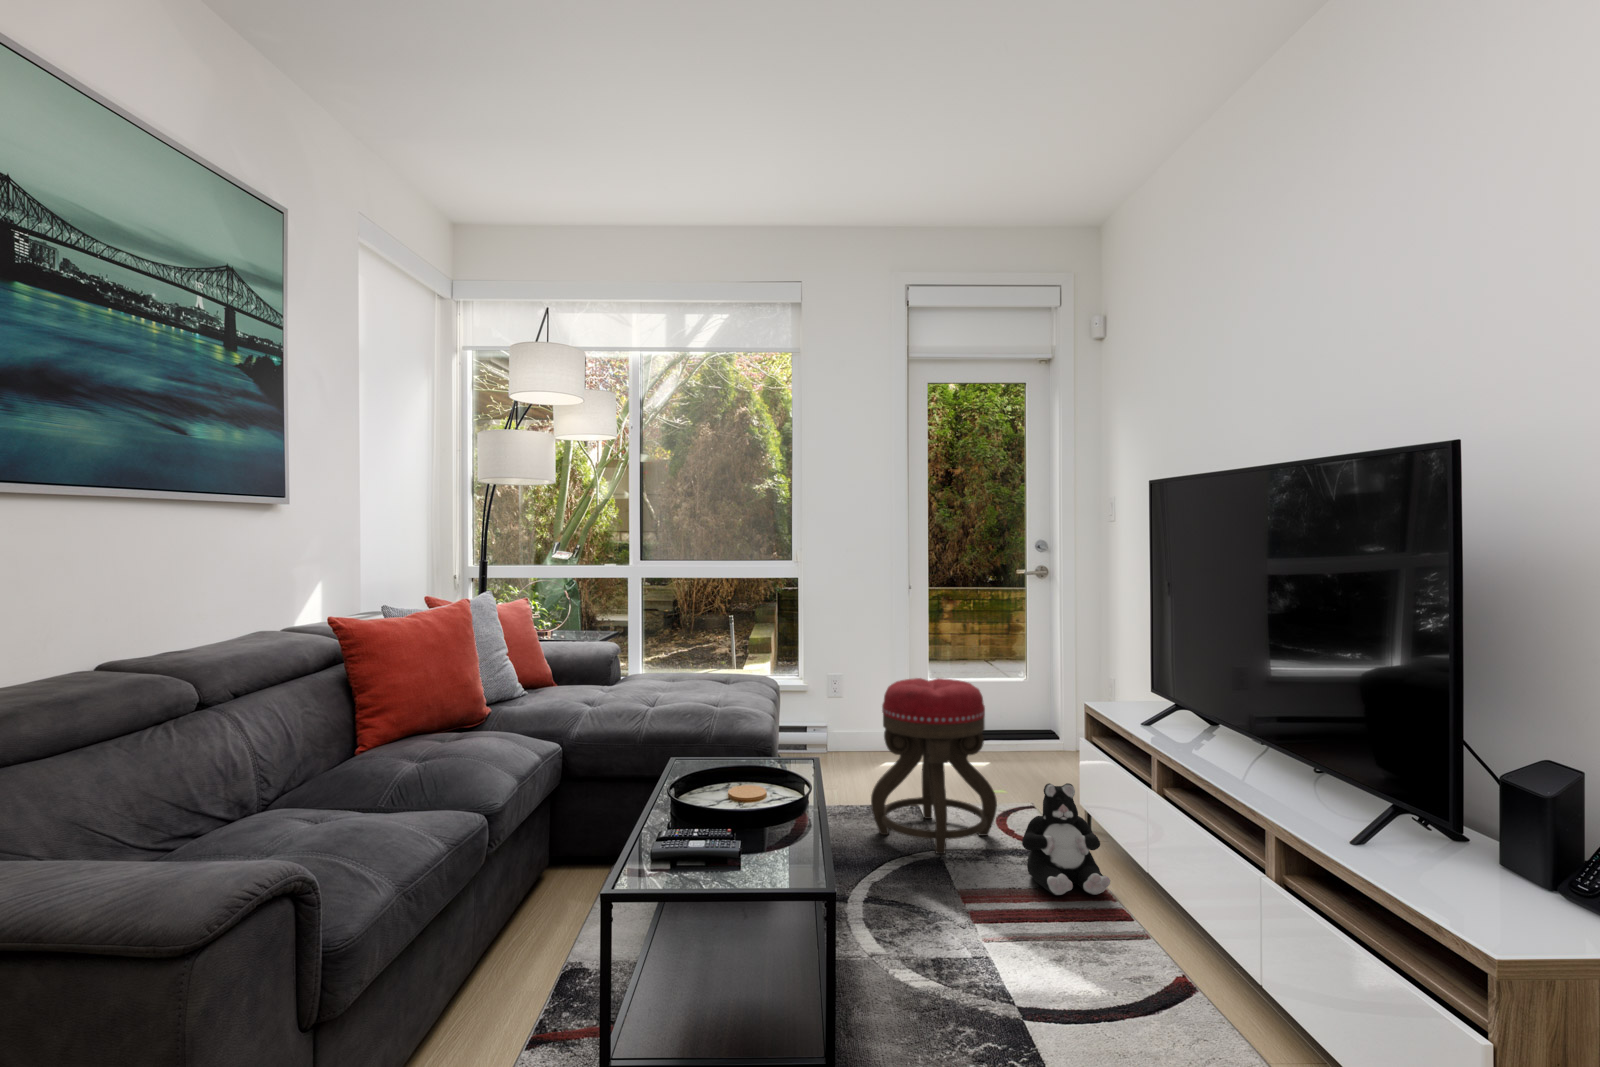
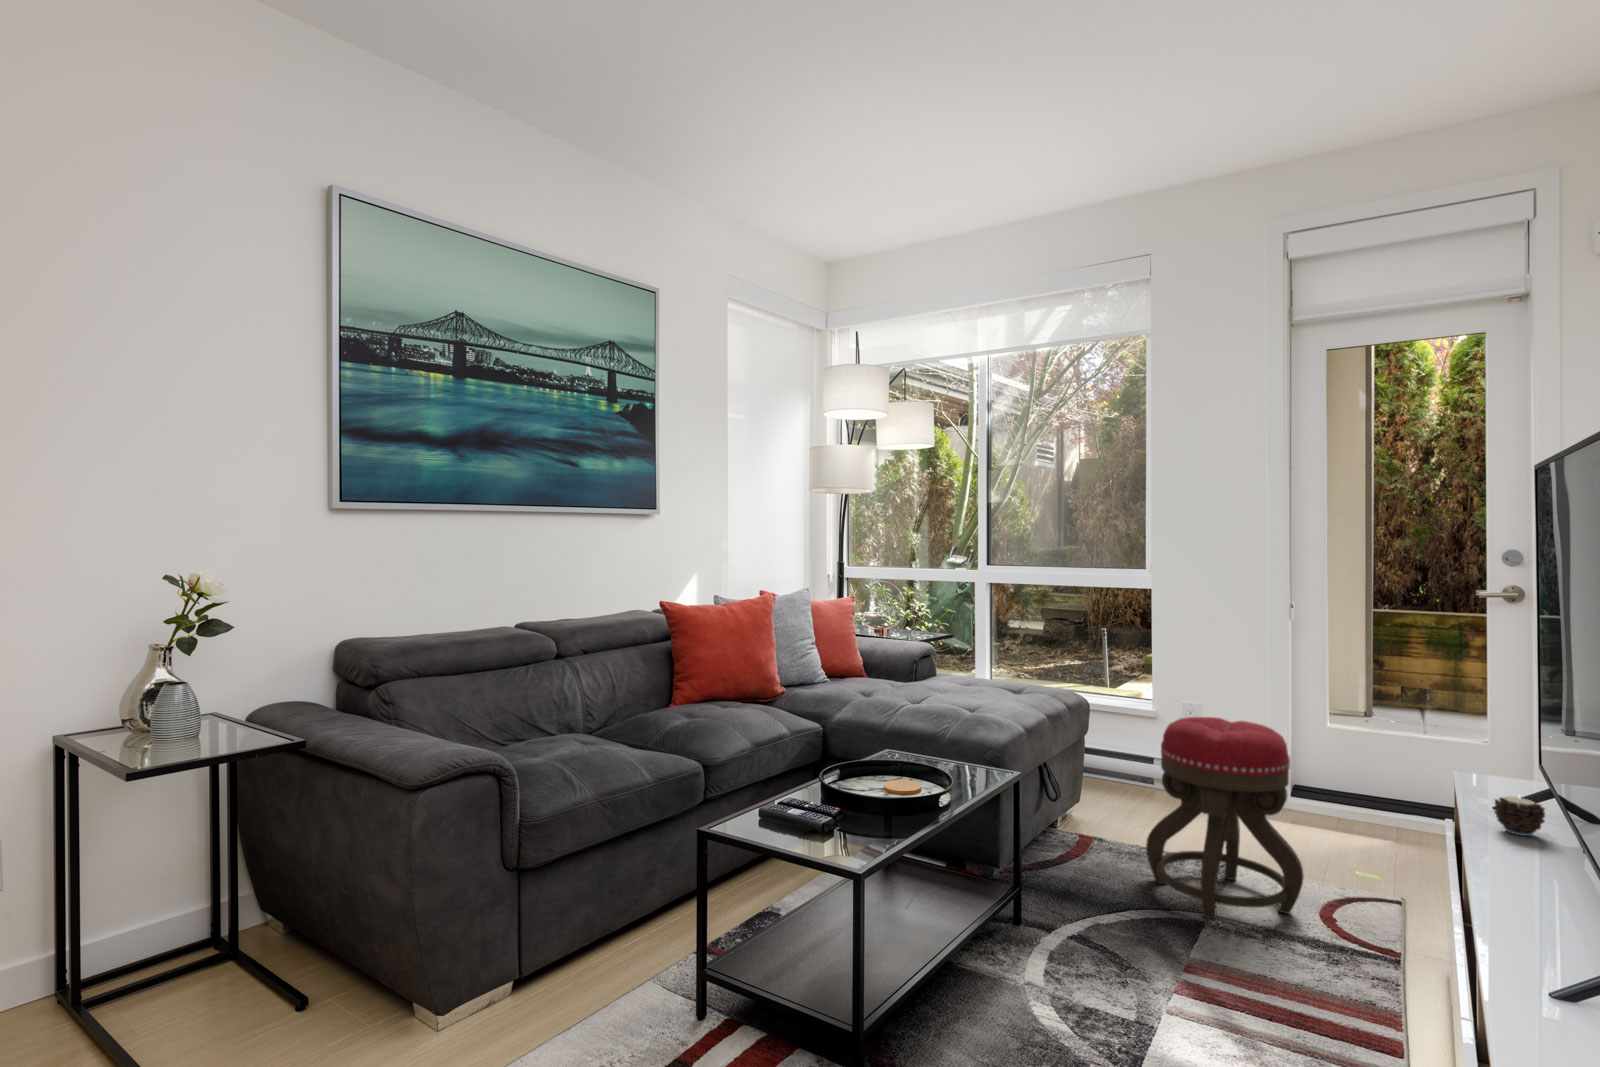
candle: none [1151,702,1185,733] -> present [1495,797,1545,836]
plush toy: present [1022,783,1110,895] -> none [1287,864,1397,1012]

